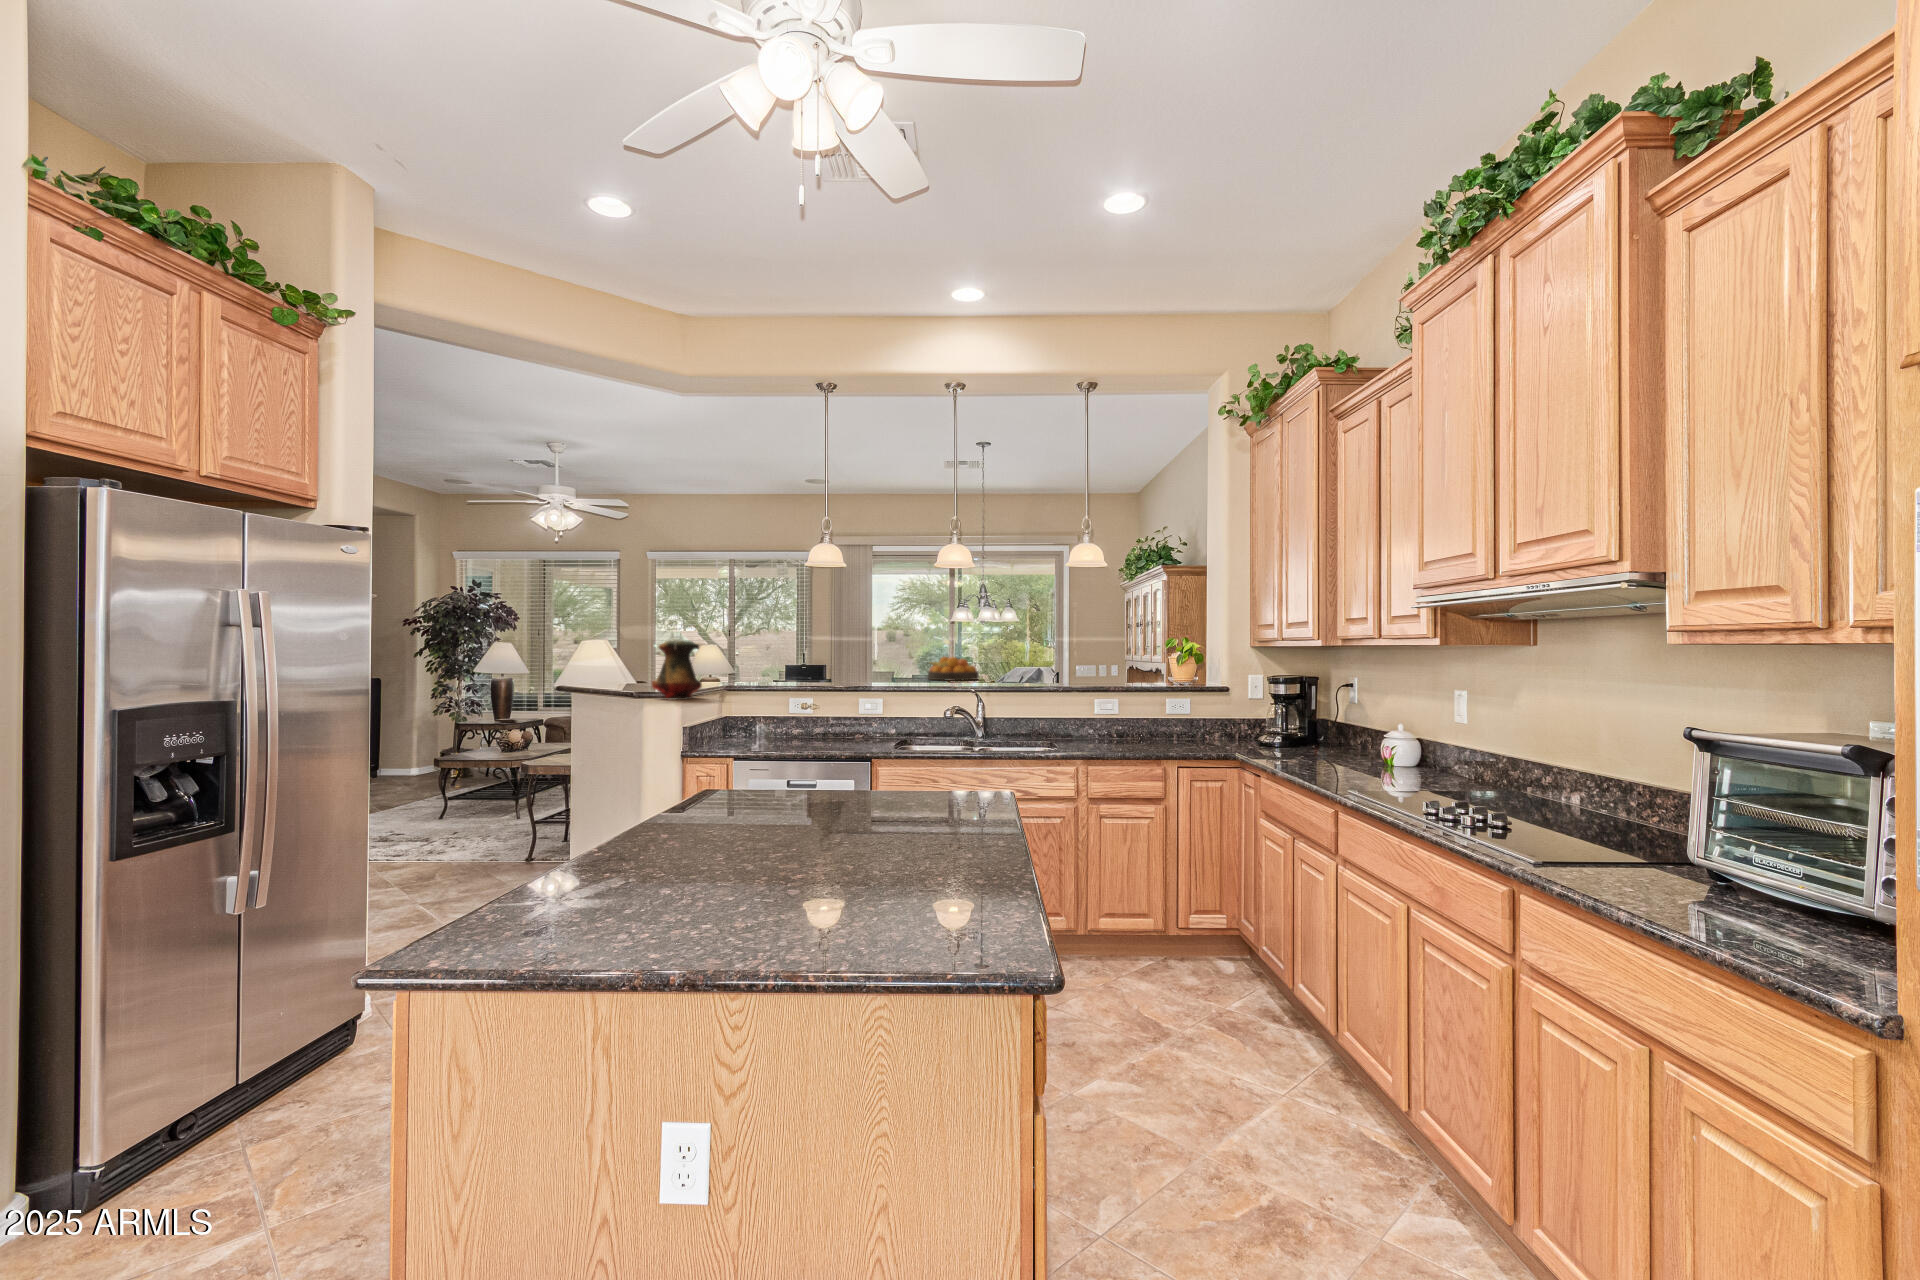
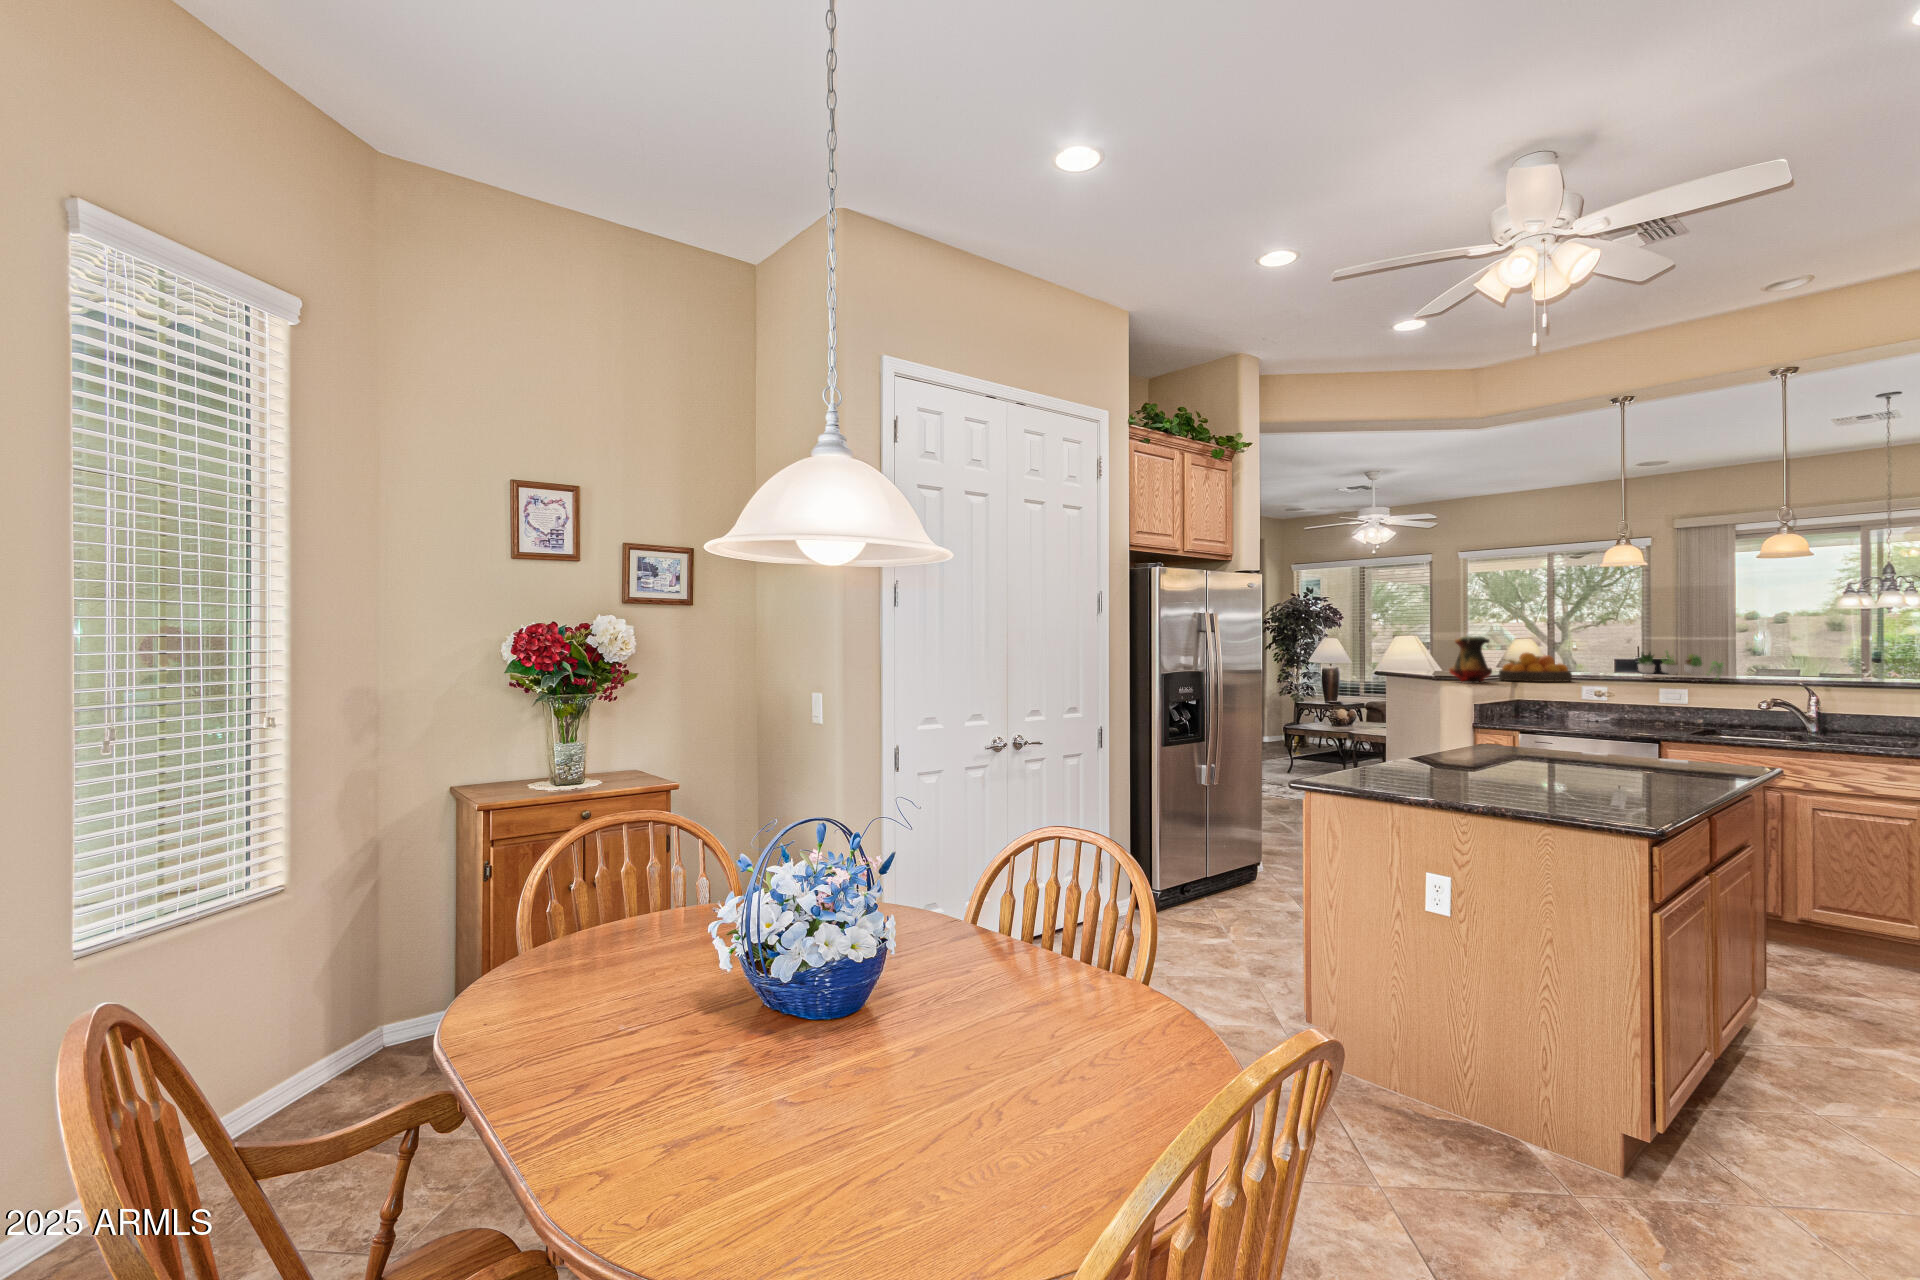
succulent plant: none [833,654,905,688] -> present [1638,651,1726,680]
fruit bowl: present [928,657,979,681] -> present [1499,653,1572,682]

